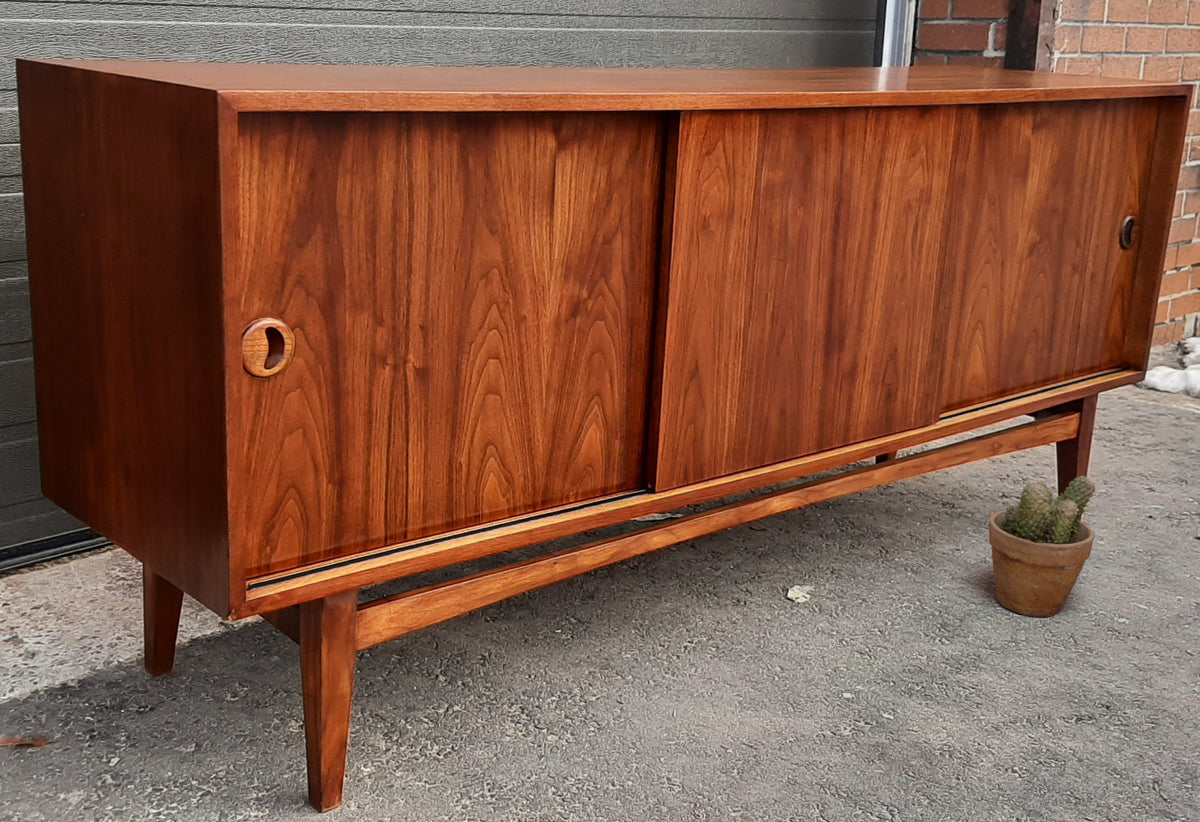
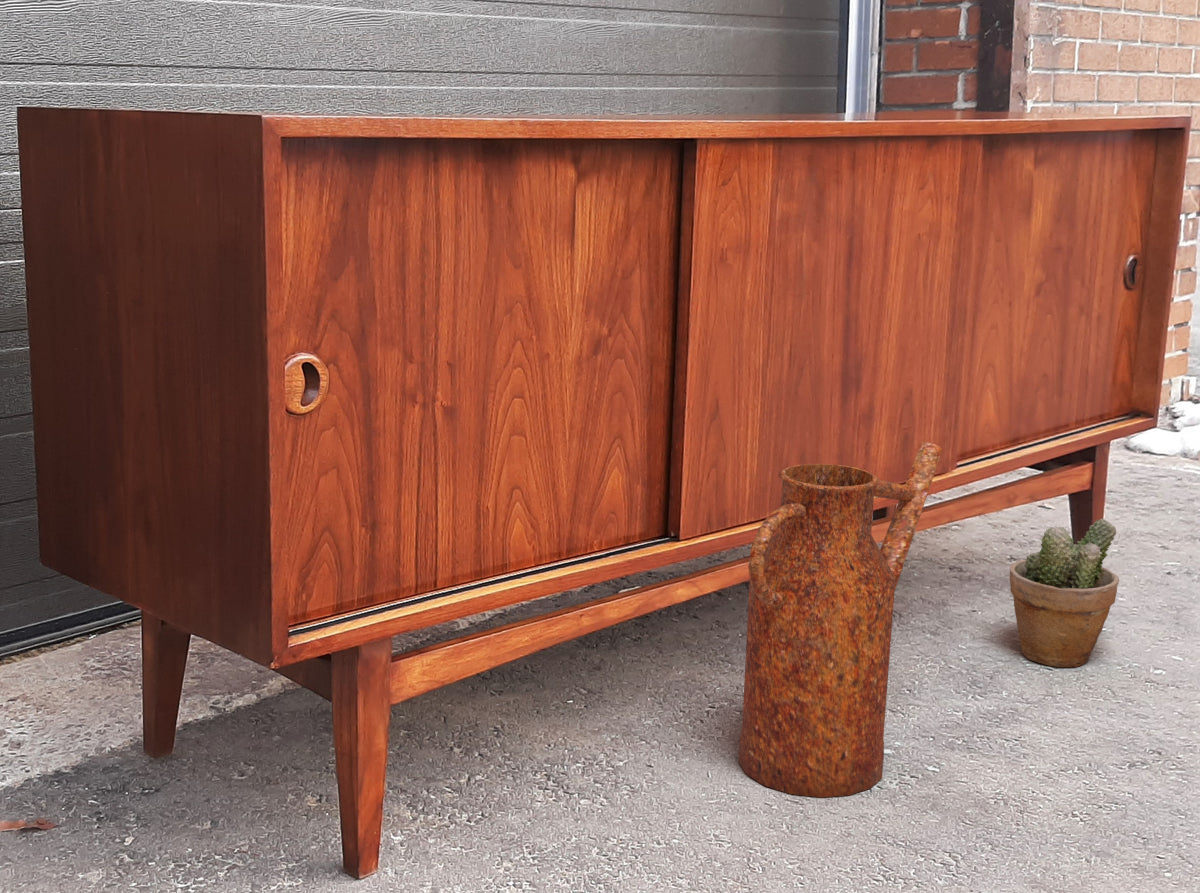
watering can: none [705,403,920,746] -> present [739,442,942,797]

